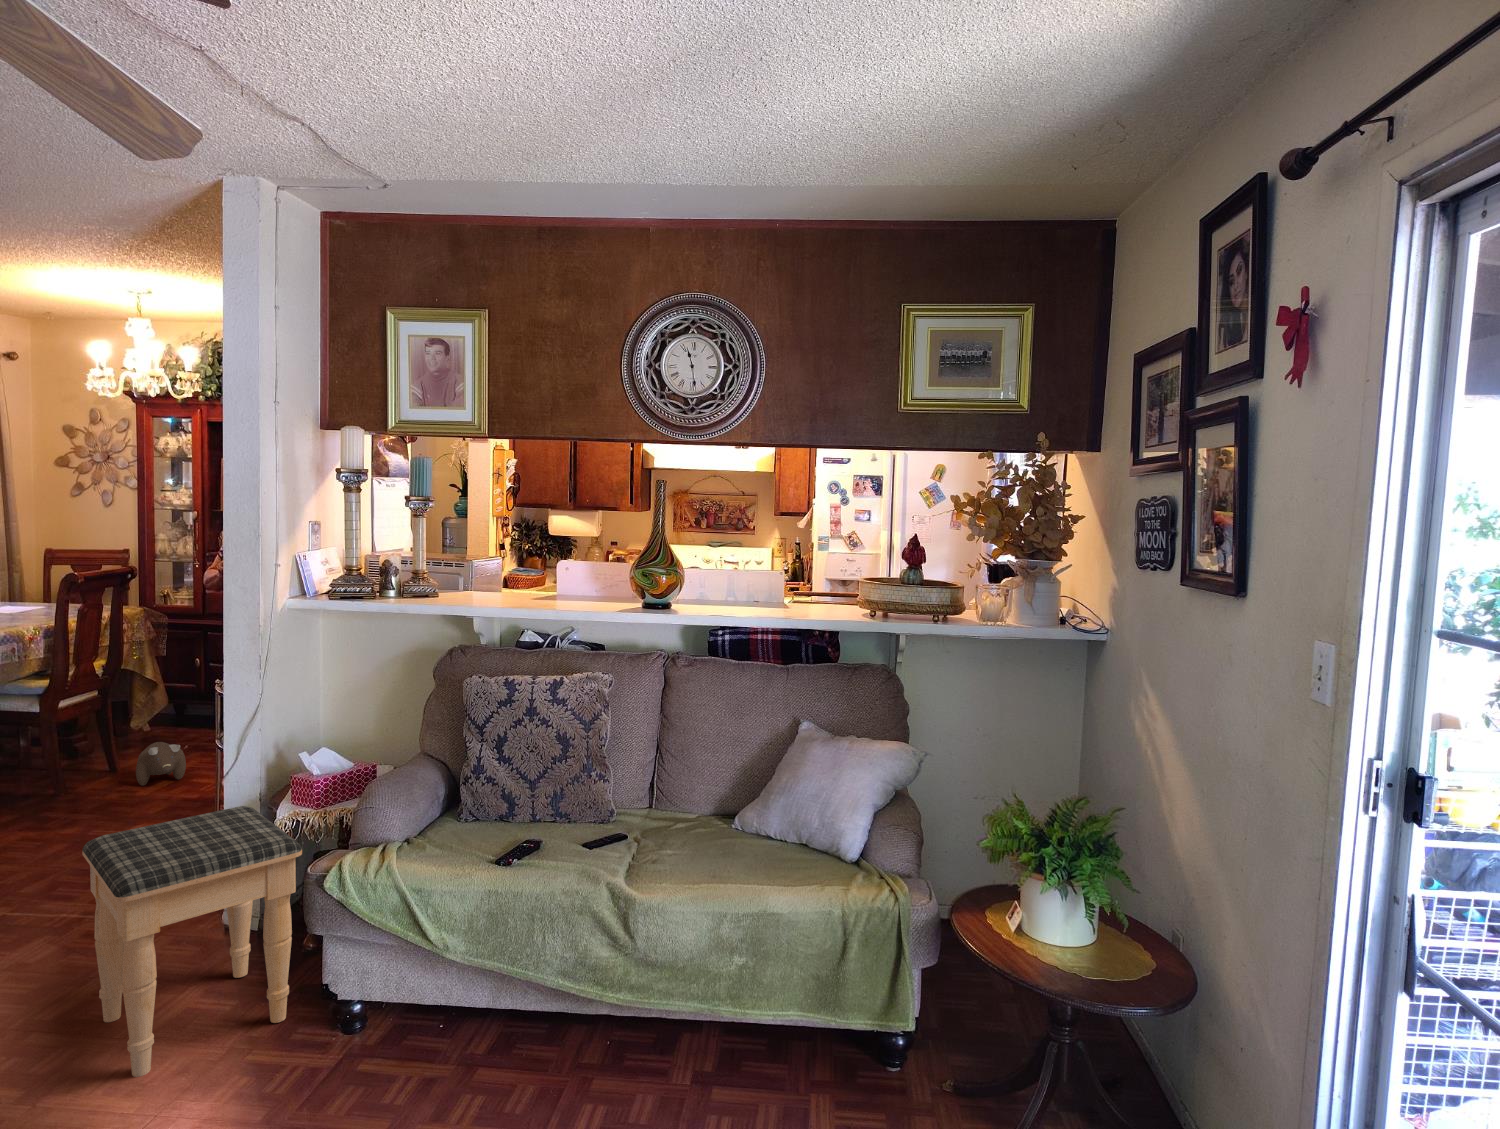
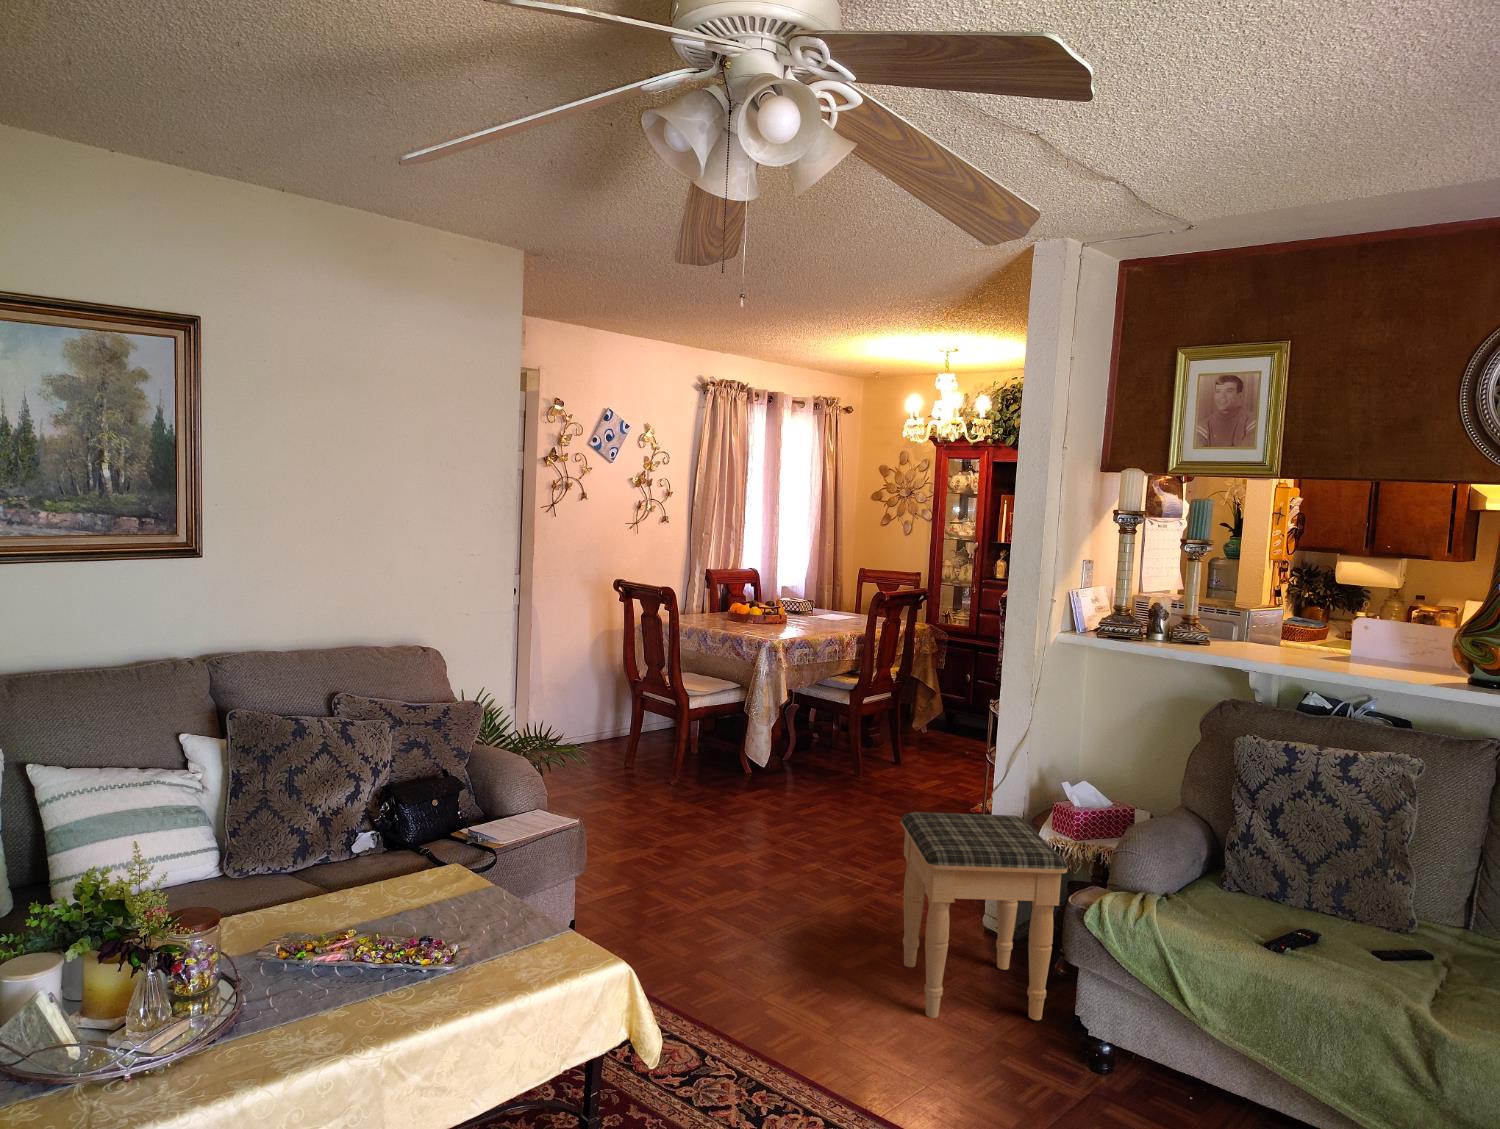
plush toy: present [136,742,186,786] -> none [917,747,954,784]

